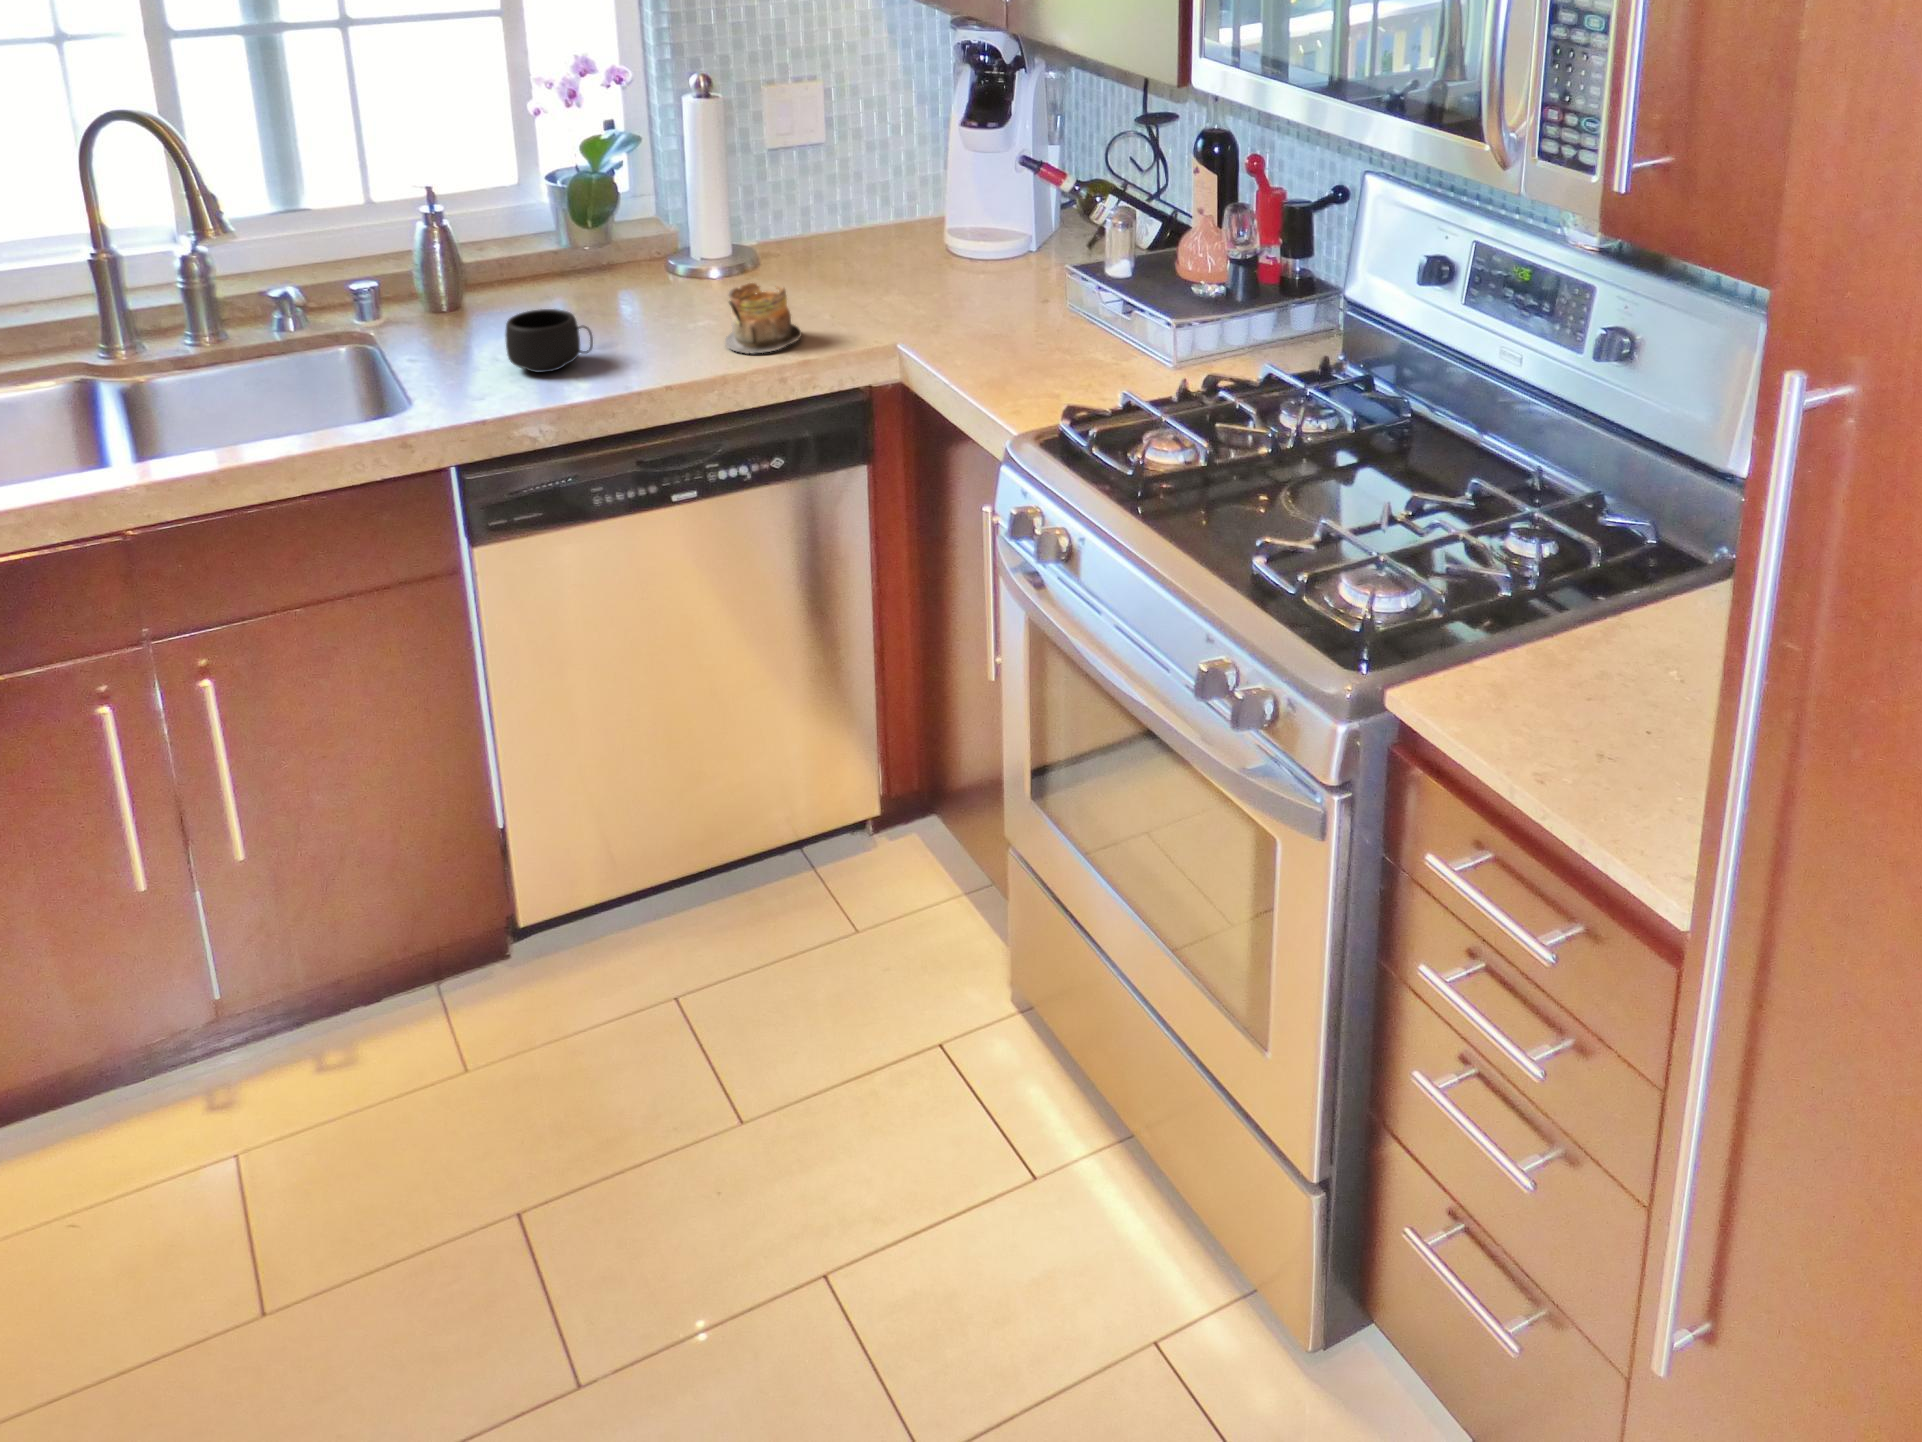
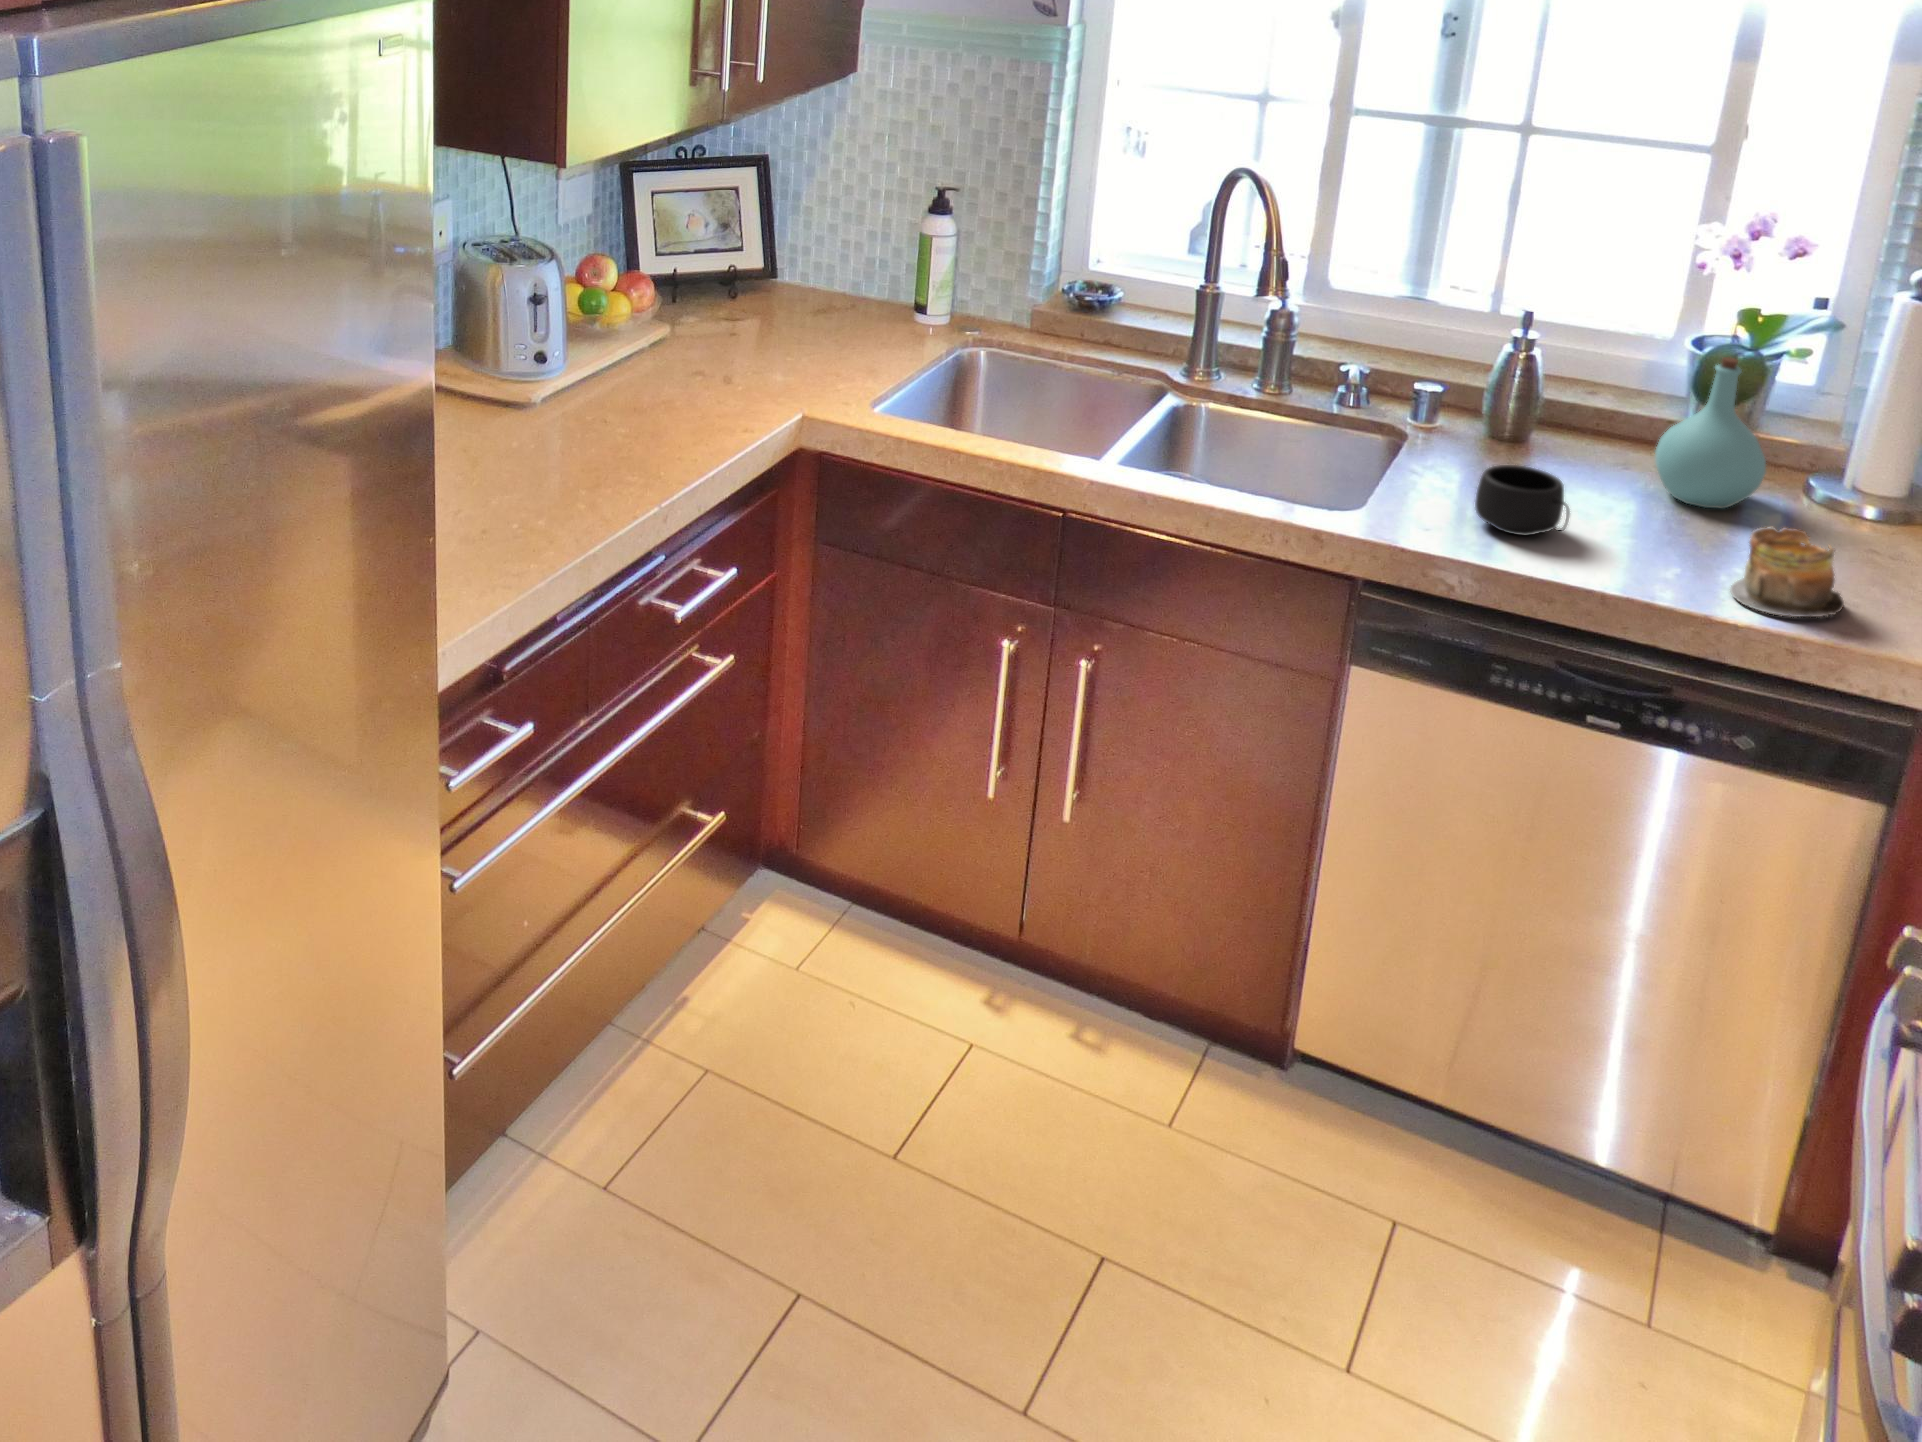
bottle: none [584,175,667,306] -> present [1655,357,1766,508]

